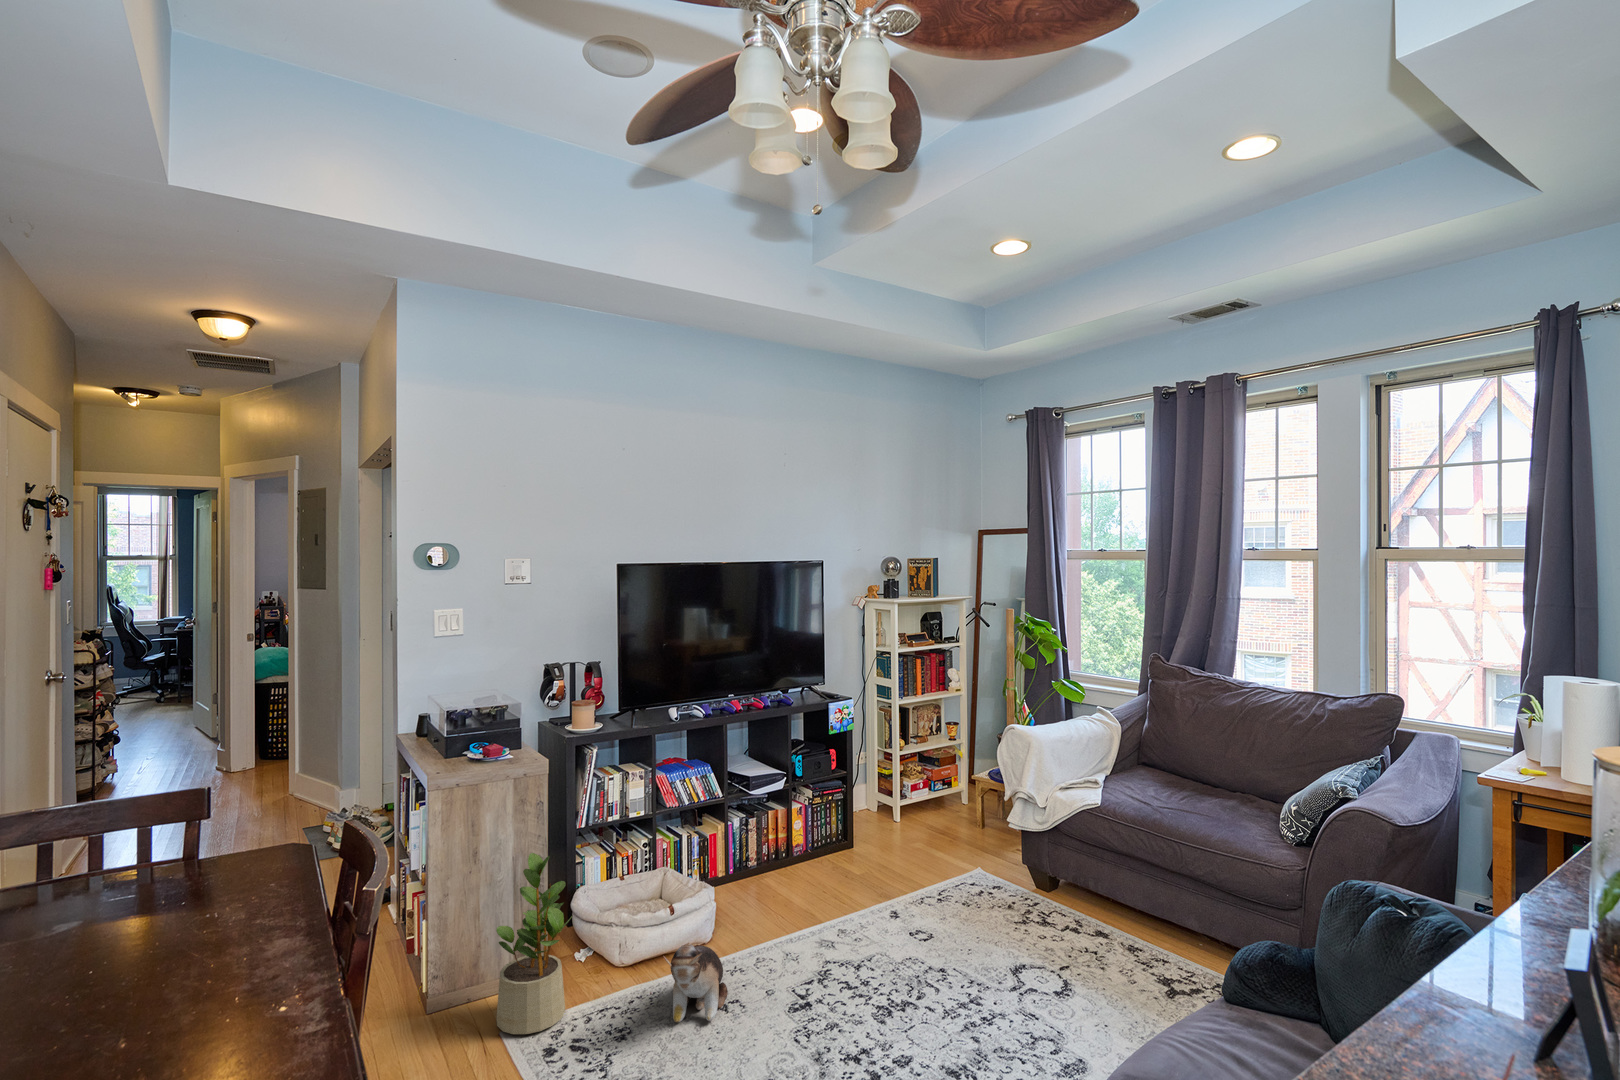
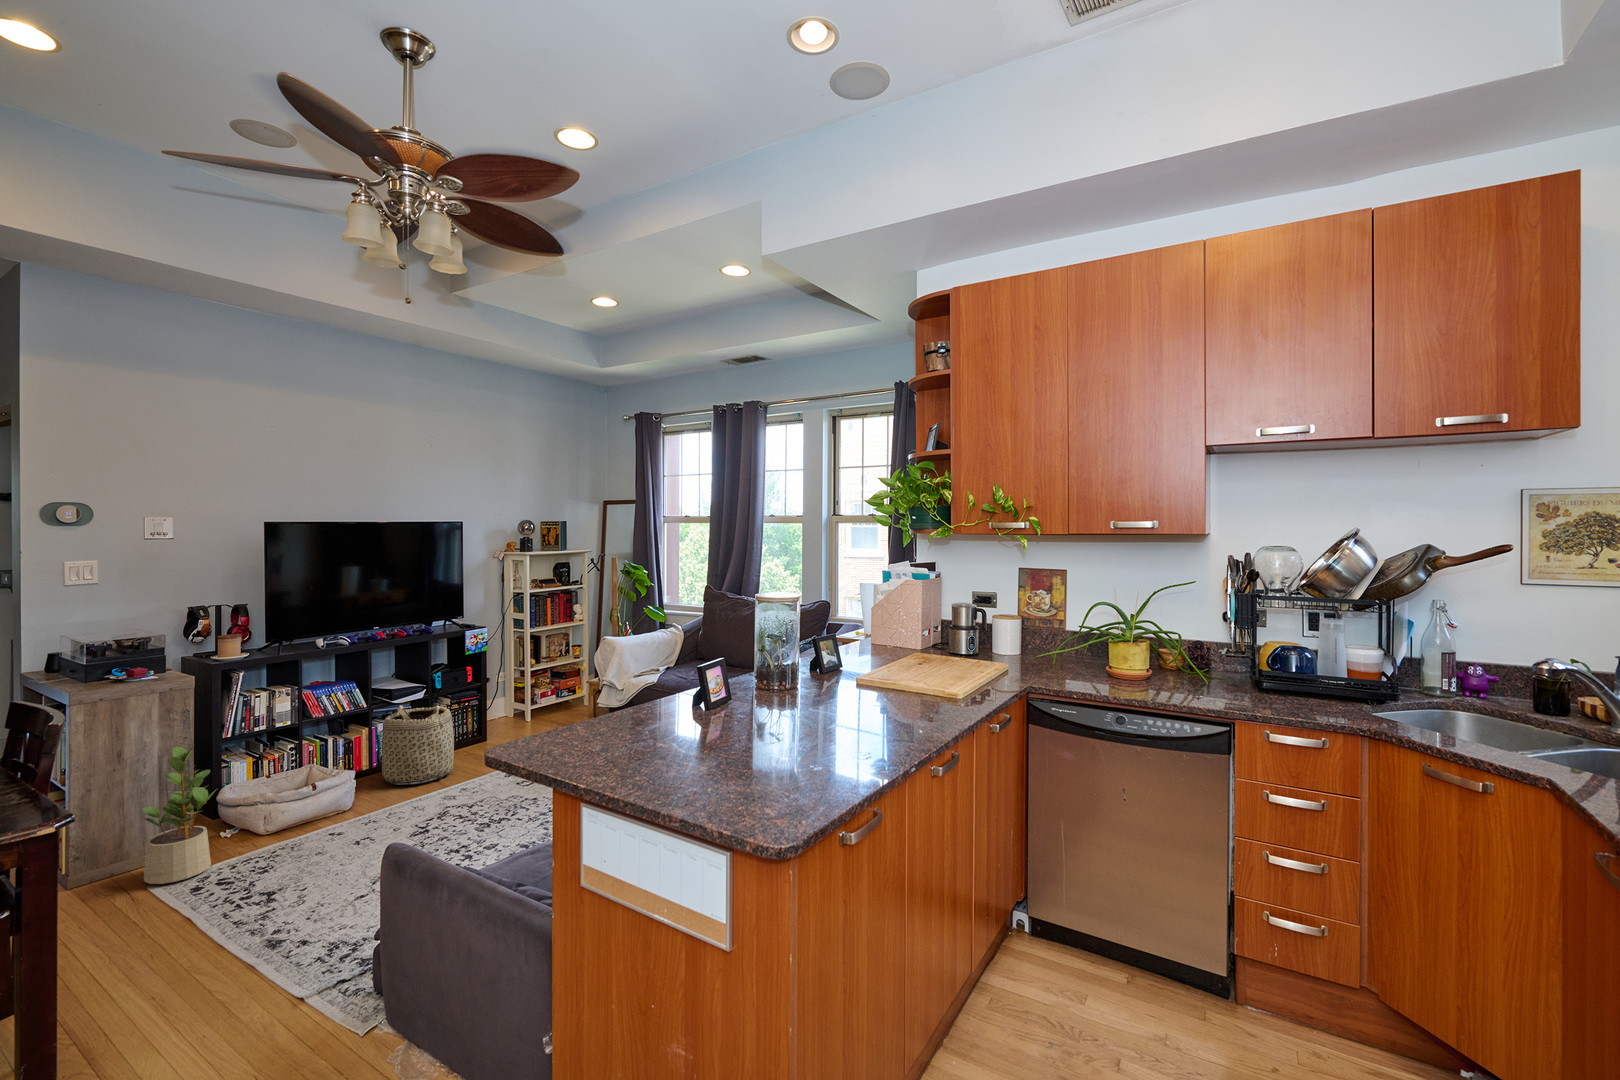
basket: none [742,800,825,911] -> present [382,705,454,785]
plush toy: present [664,943,728,1022] -> none [298,797,358,856]

